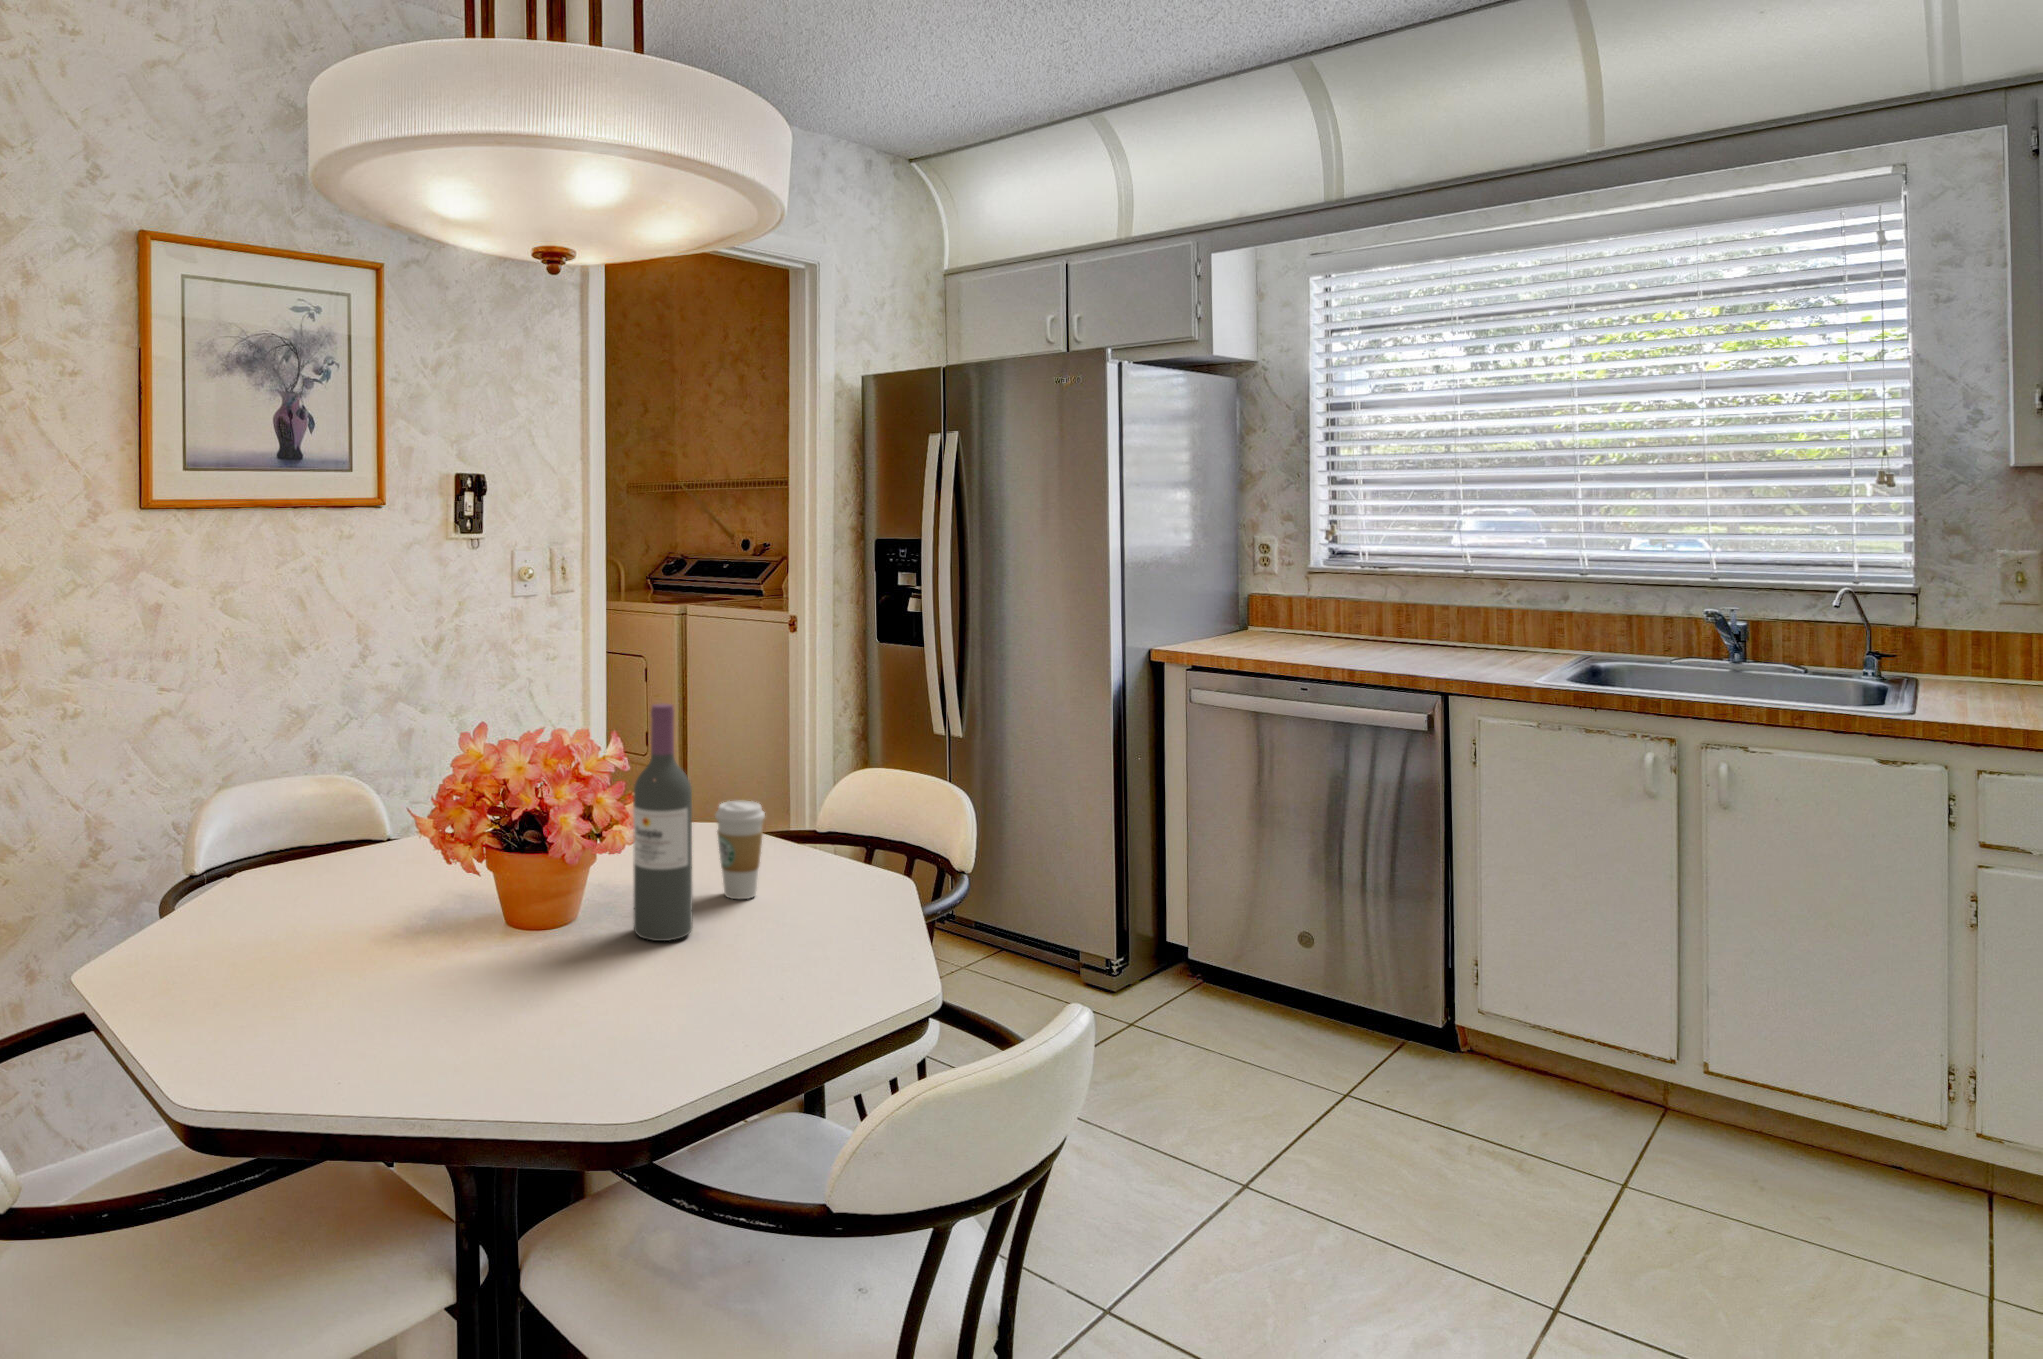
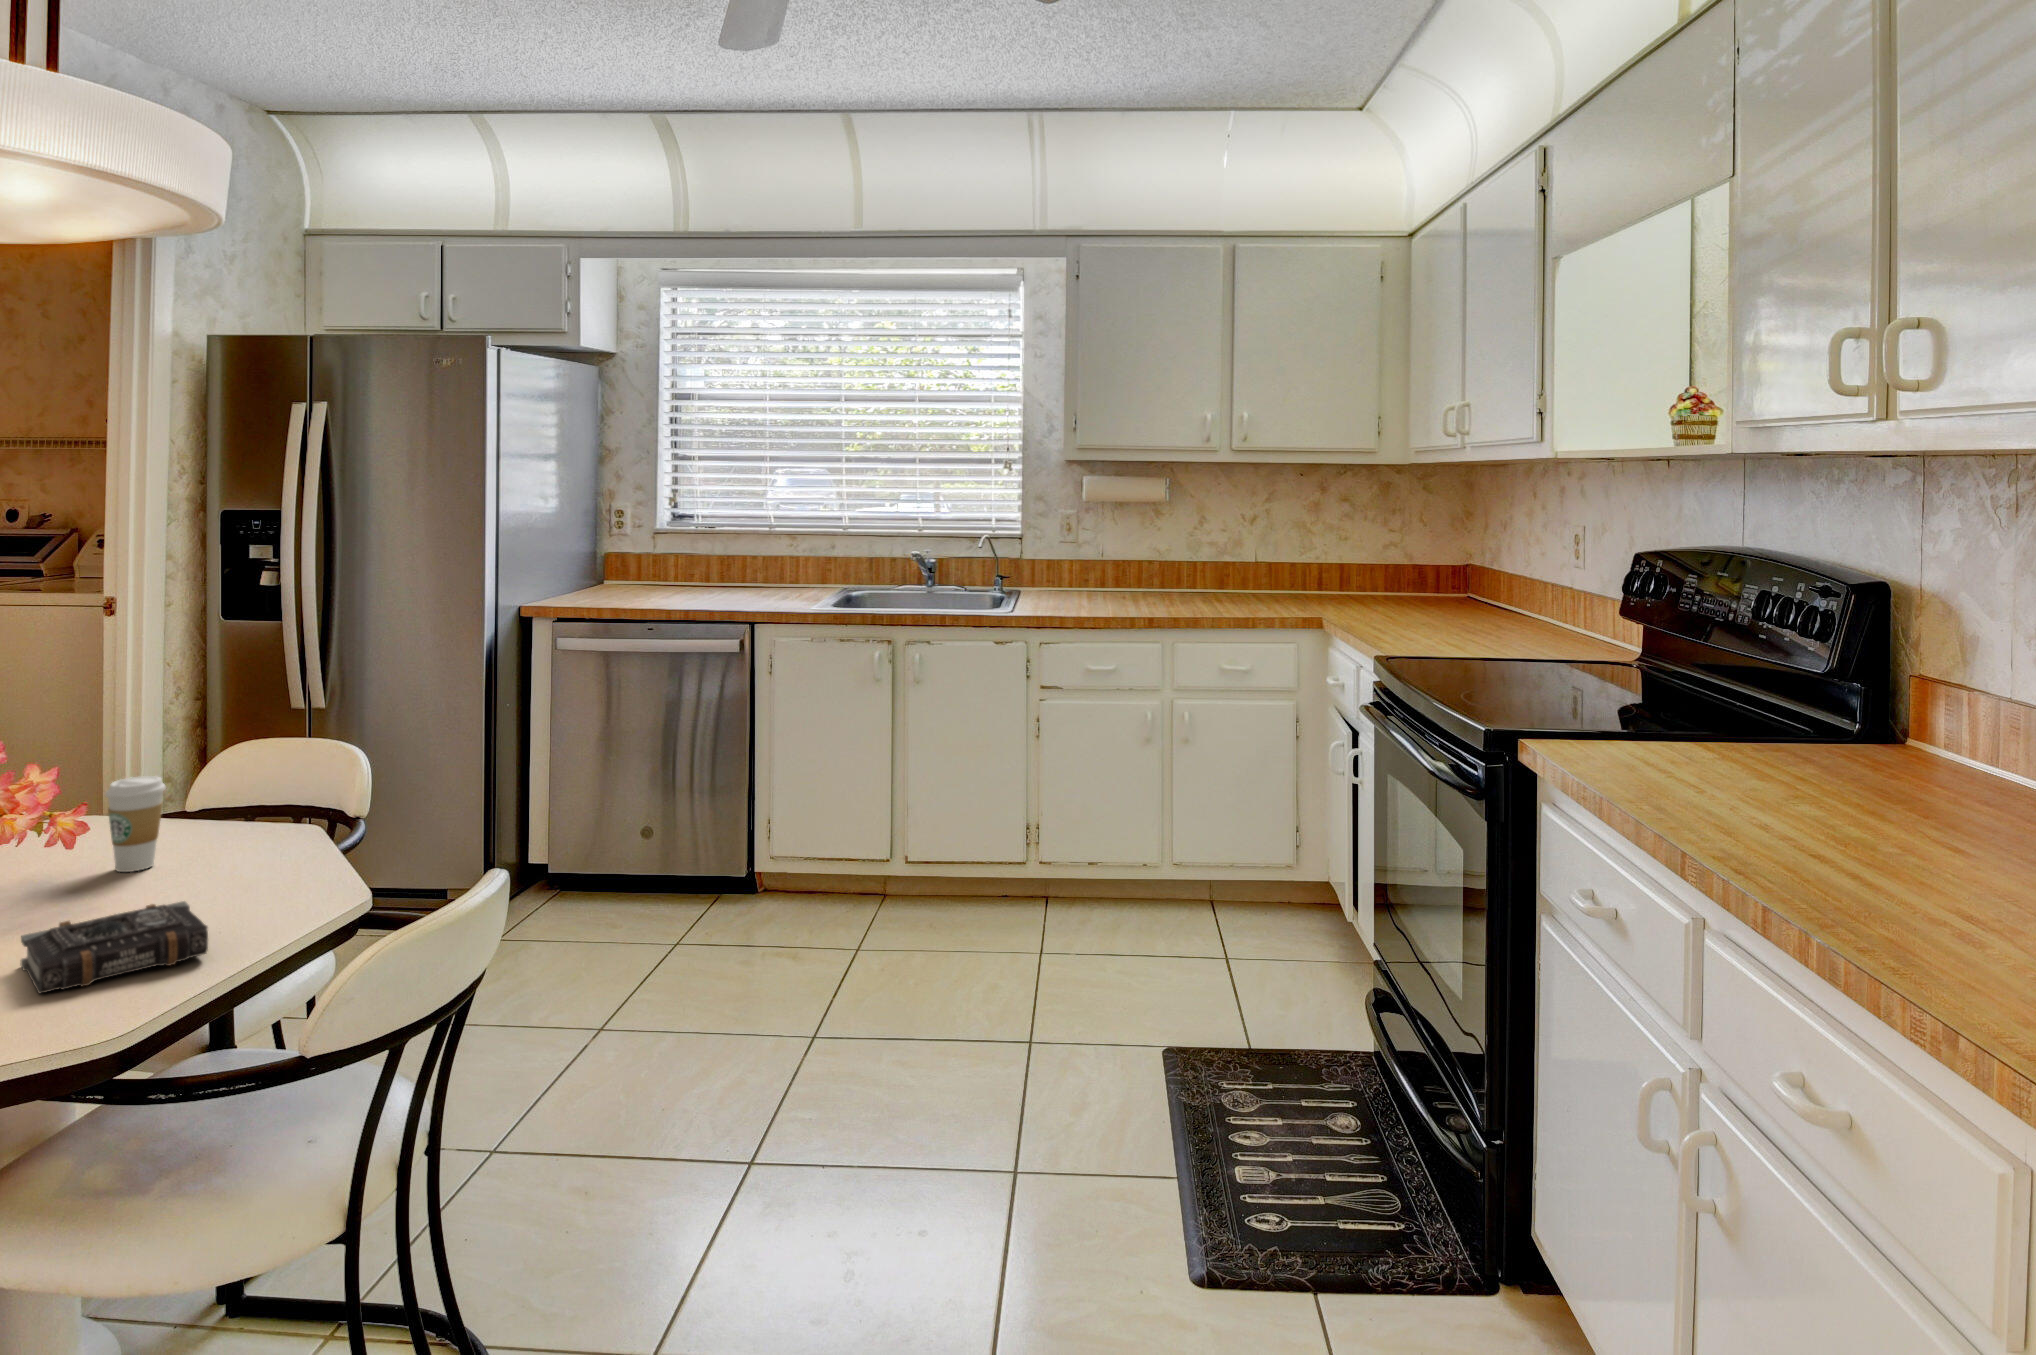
wine bottle: present [633,704,693,941] -> none [21,688,96,921]
book: none [608,950,760,1033] -> present [20,901,208,994]

